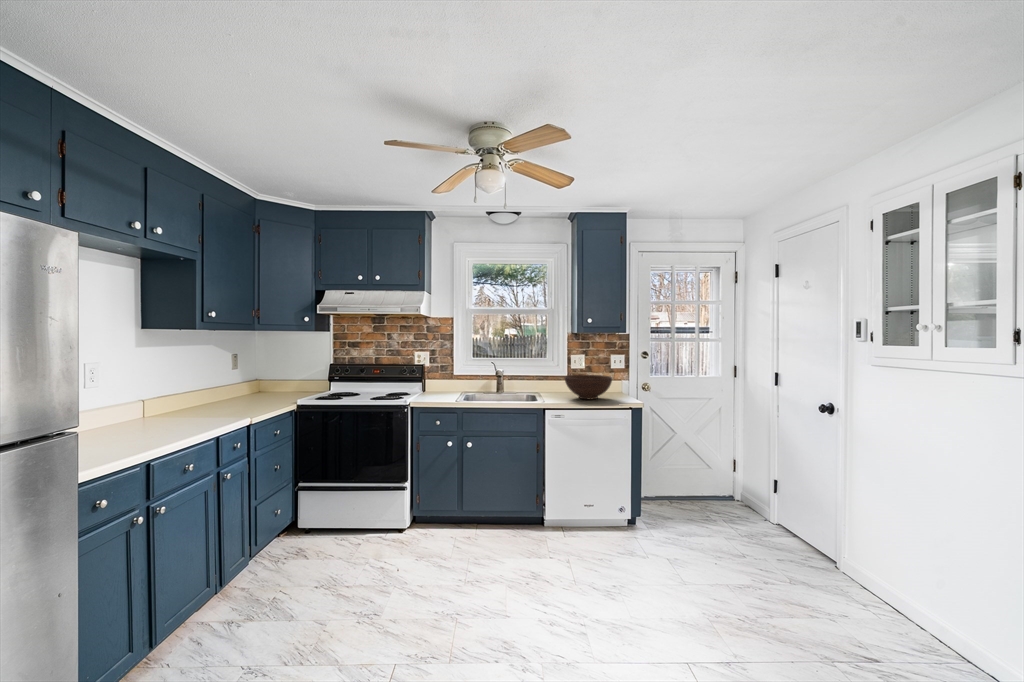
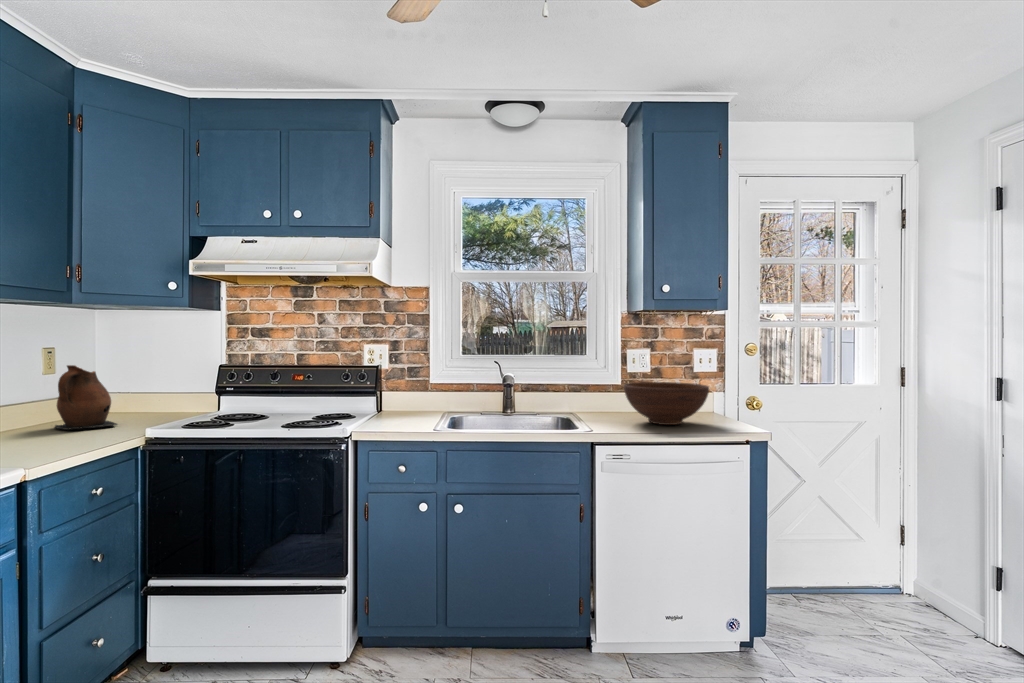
ceramic pitcher: none [244,365,280,400] -> present [55,365,117,430]

